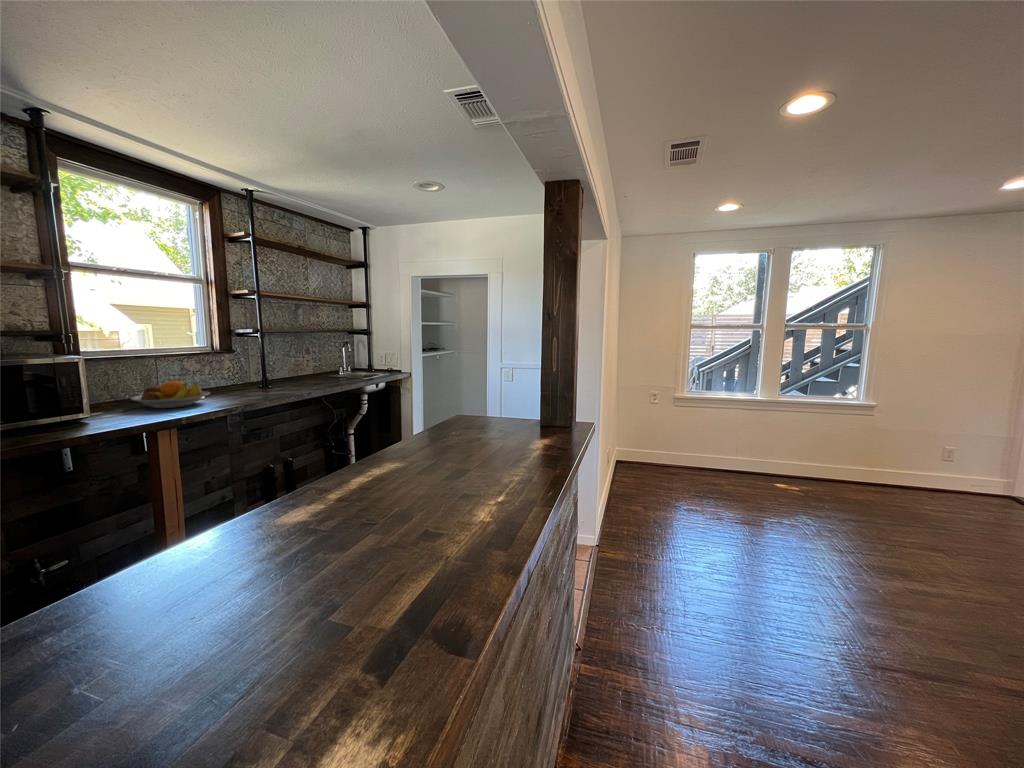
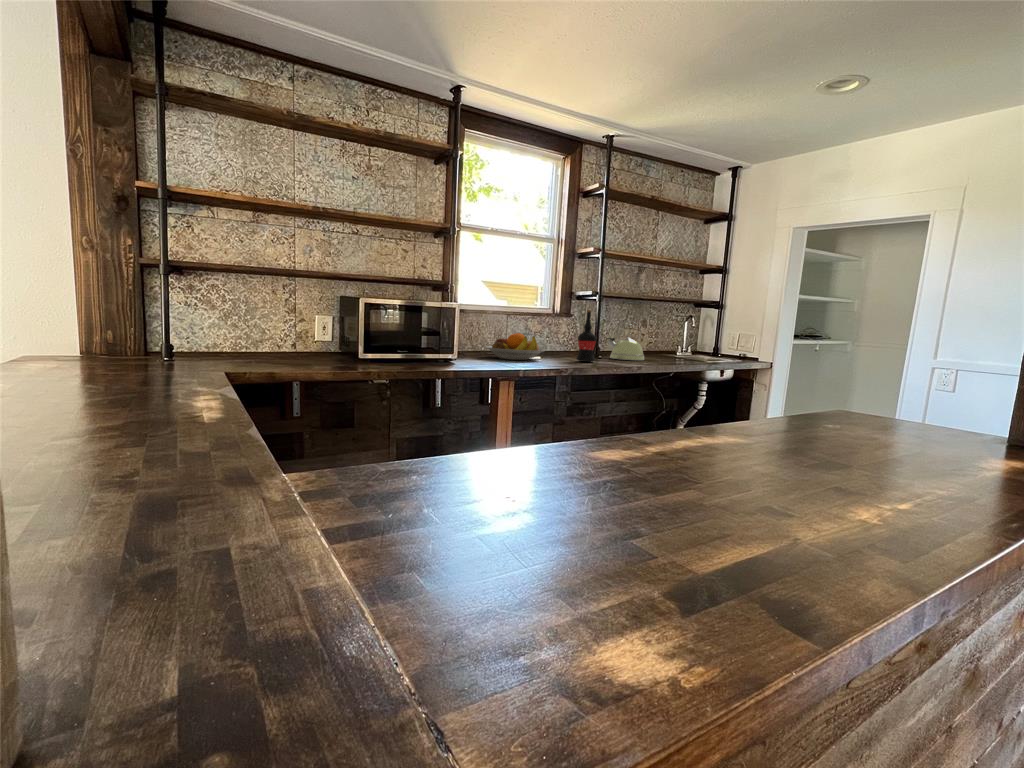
wine bottle: none [245,351,266,398] -> present [577,310,596,362]
kettle: none [274,354,313,389] -> present [607,321,644,360]

